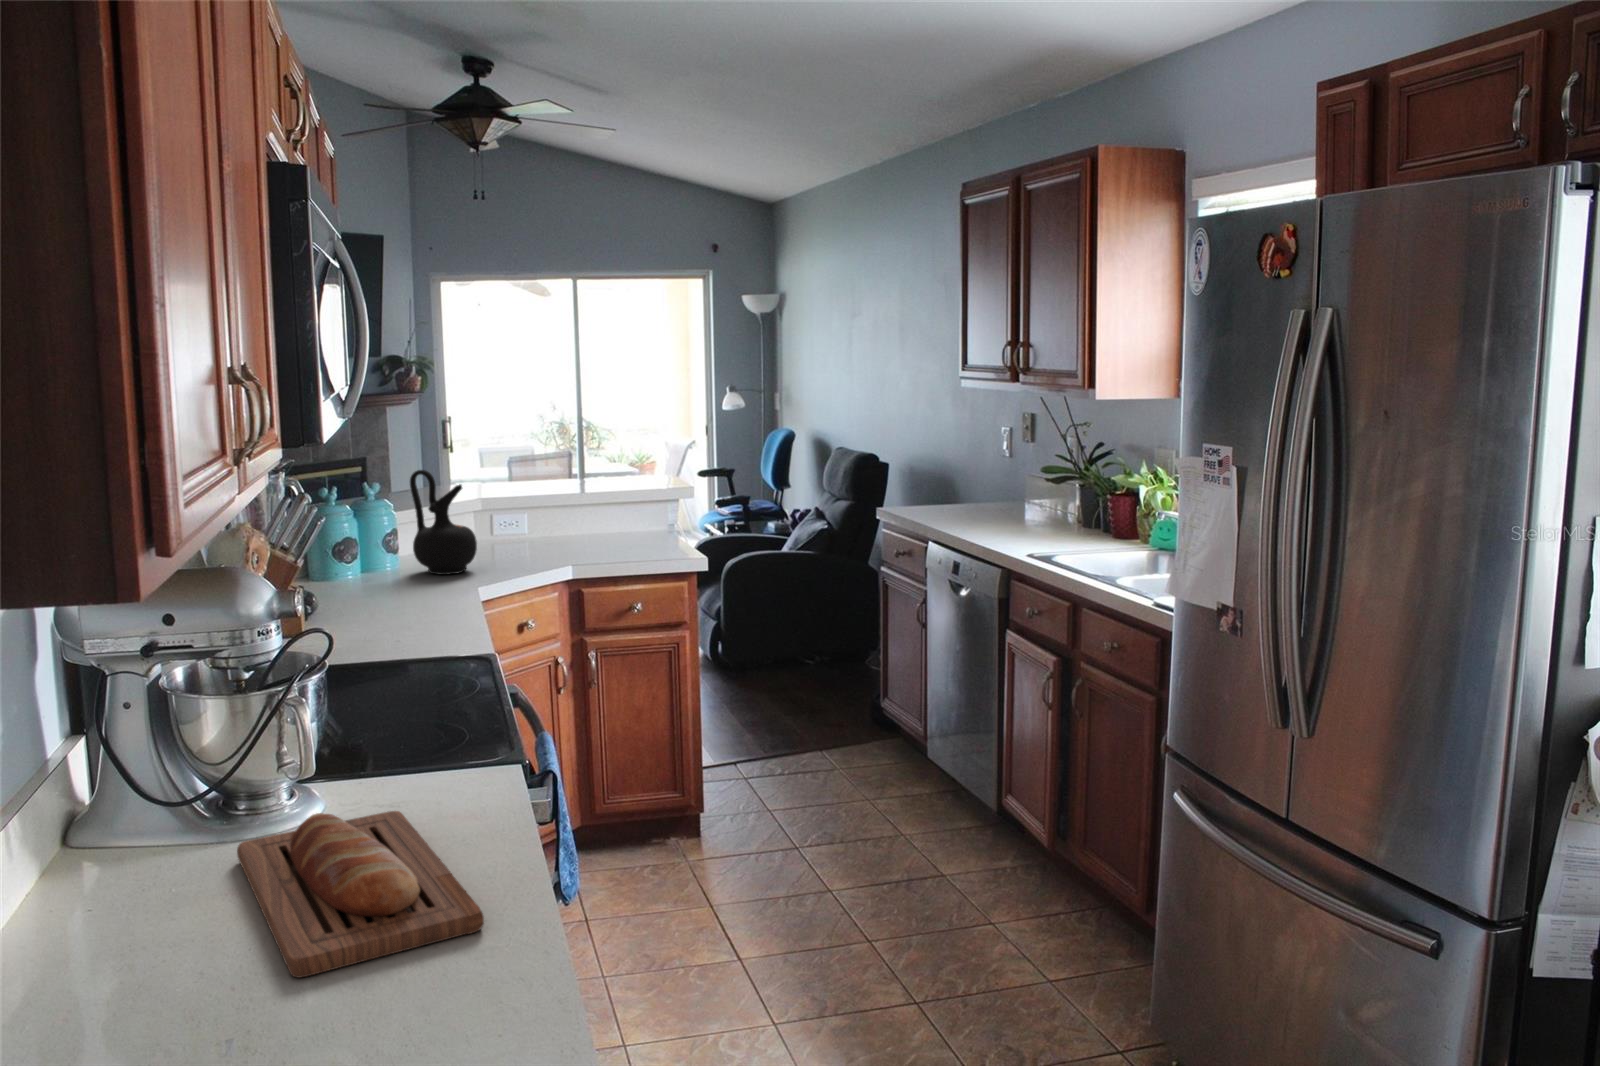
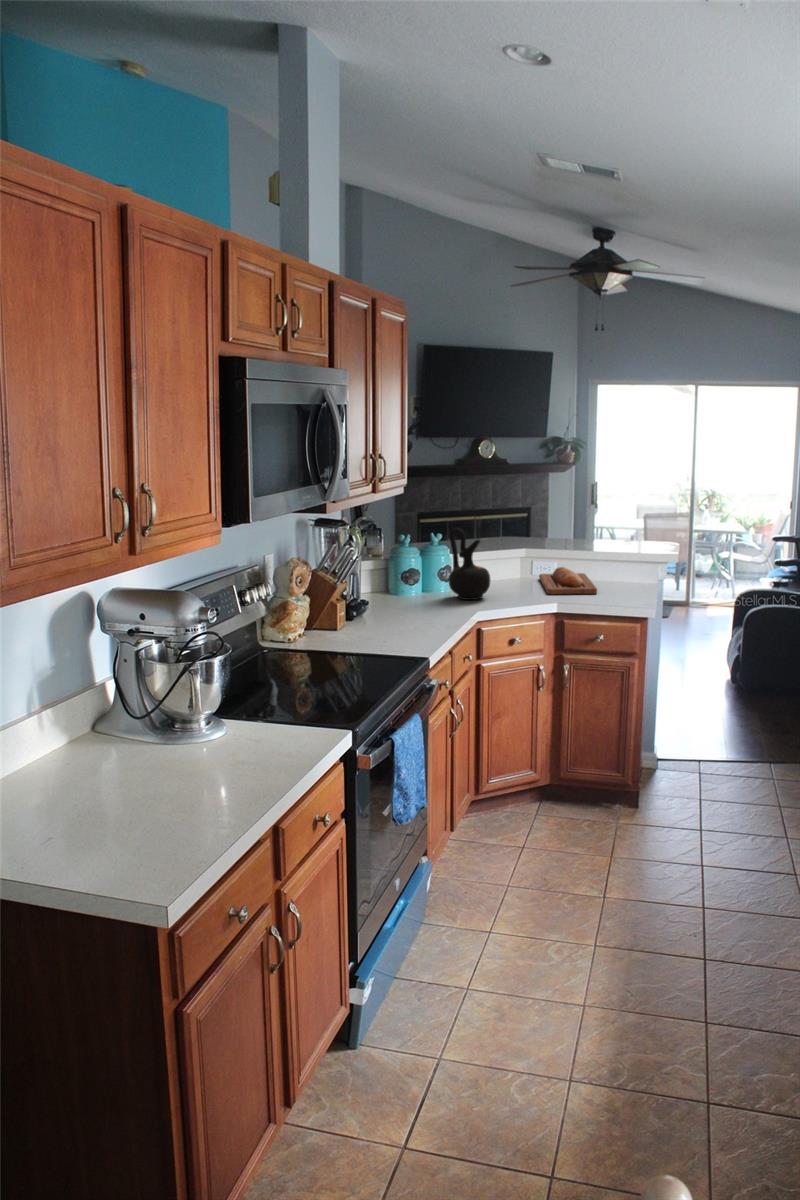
bread loaf: present [237,811,484,978] -> present [539,567,597,594]

